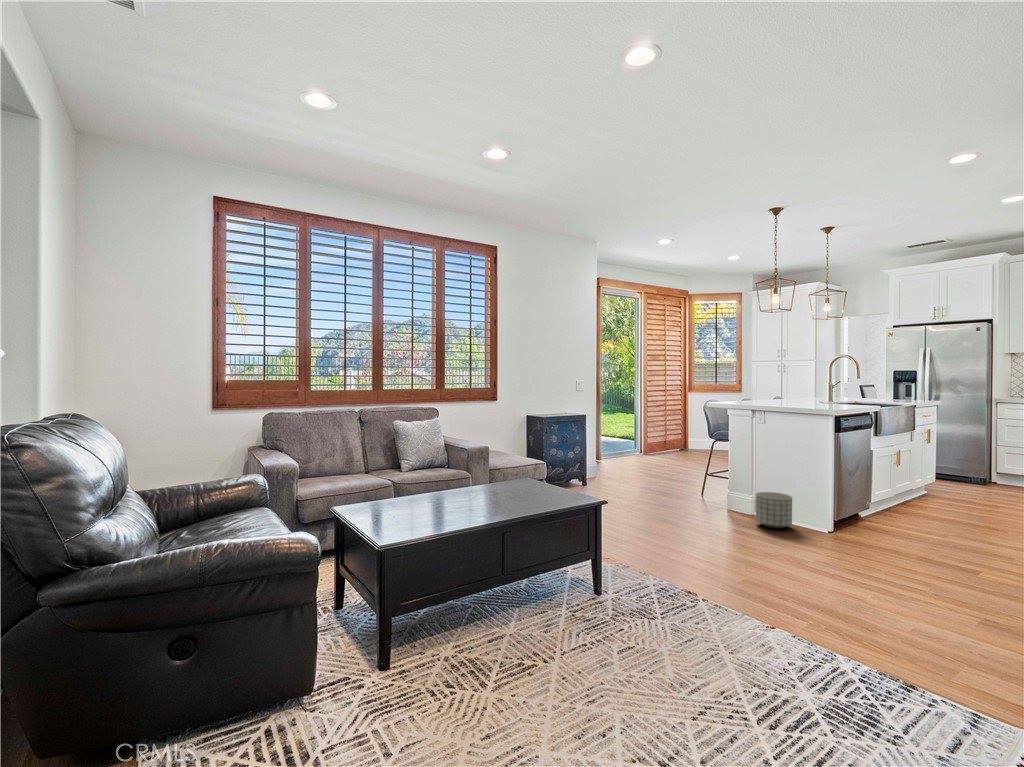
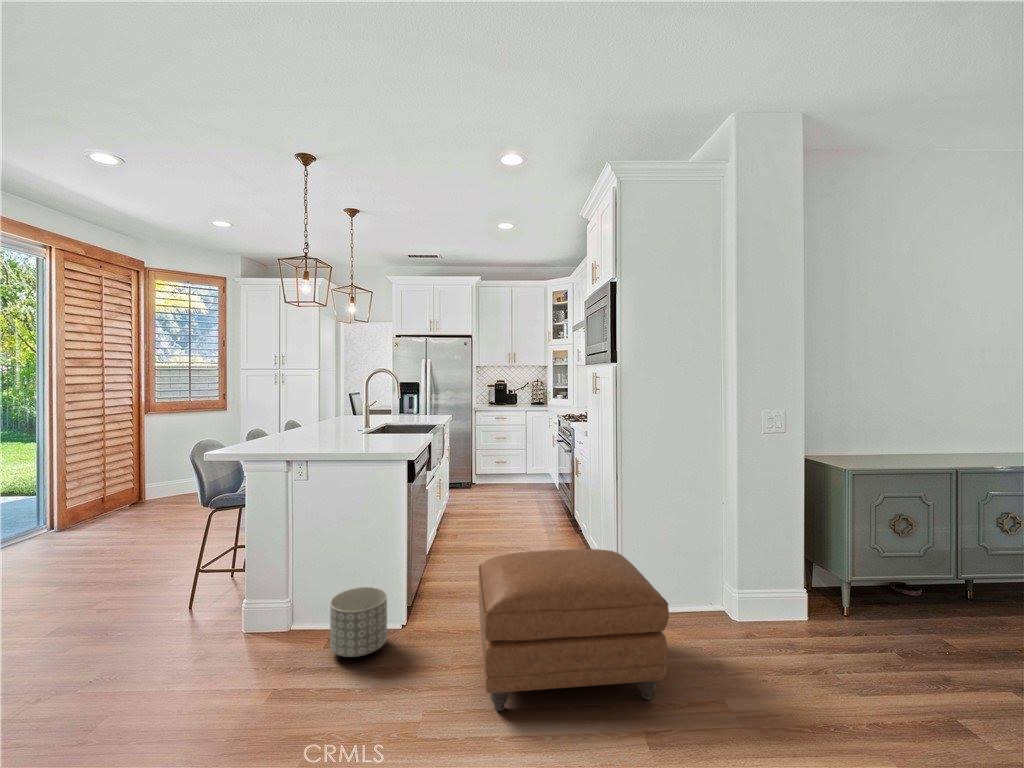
ottoman: none [823,484,992,594] -> present [479,549,669,711]

